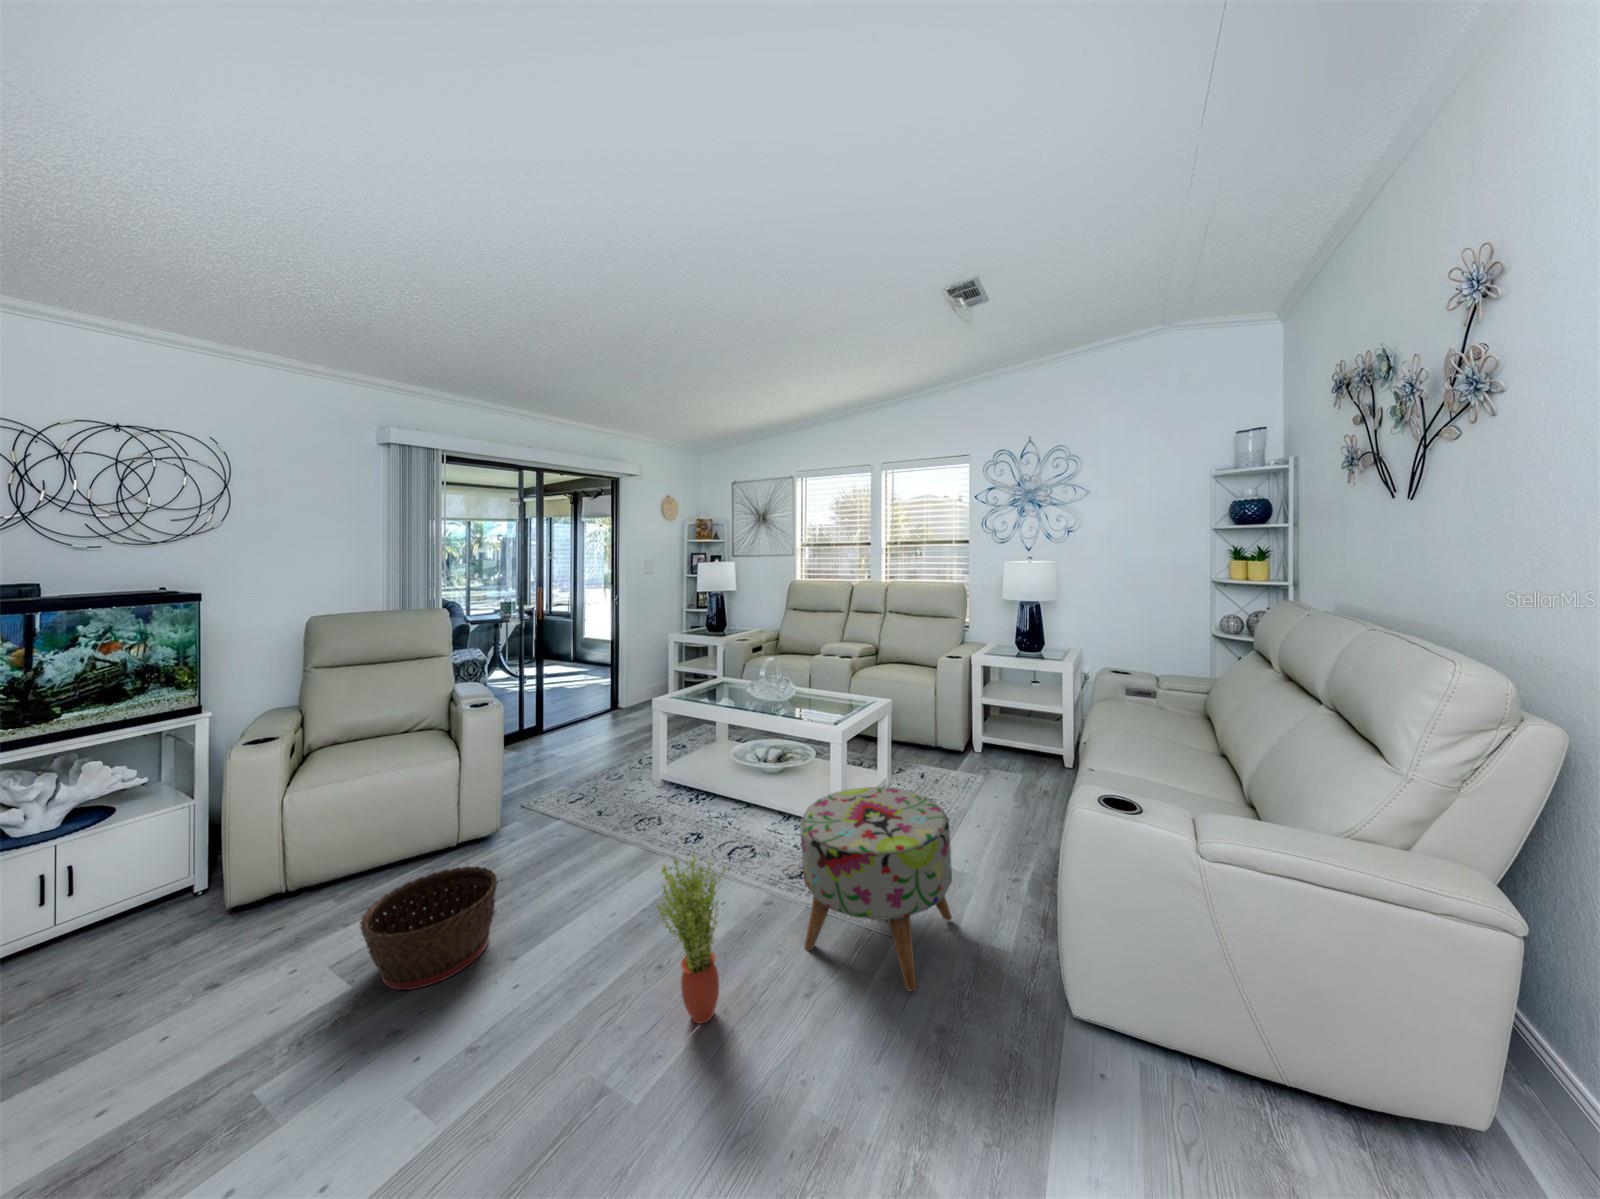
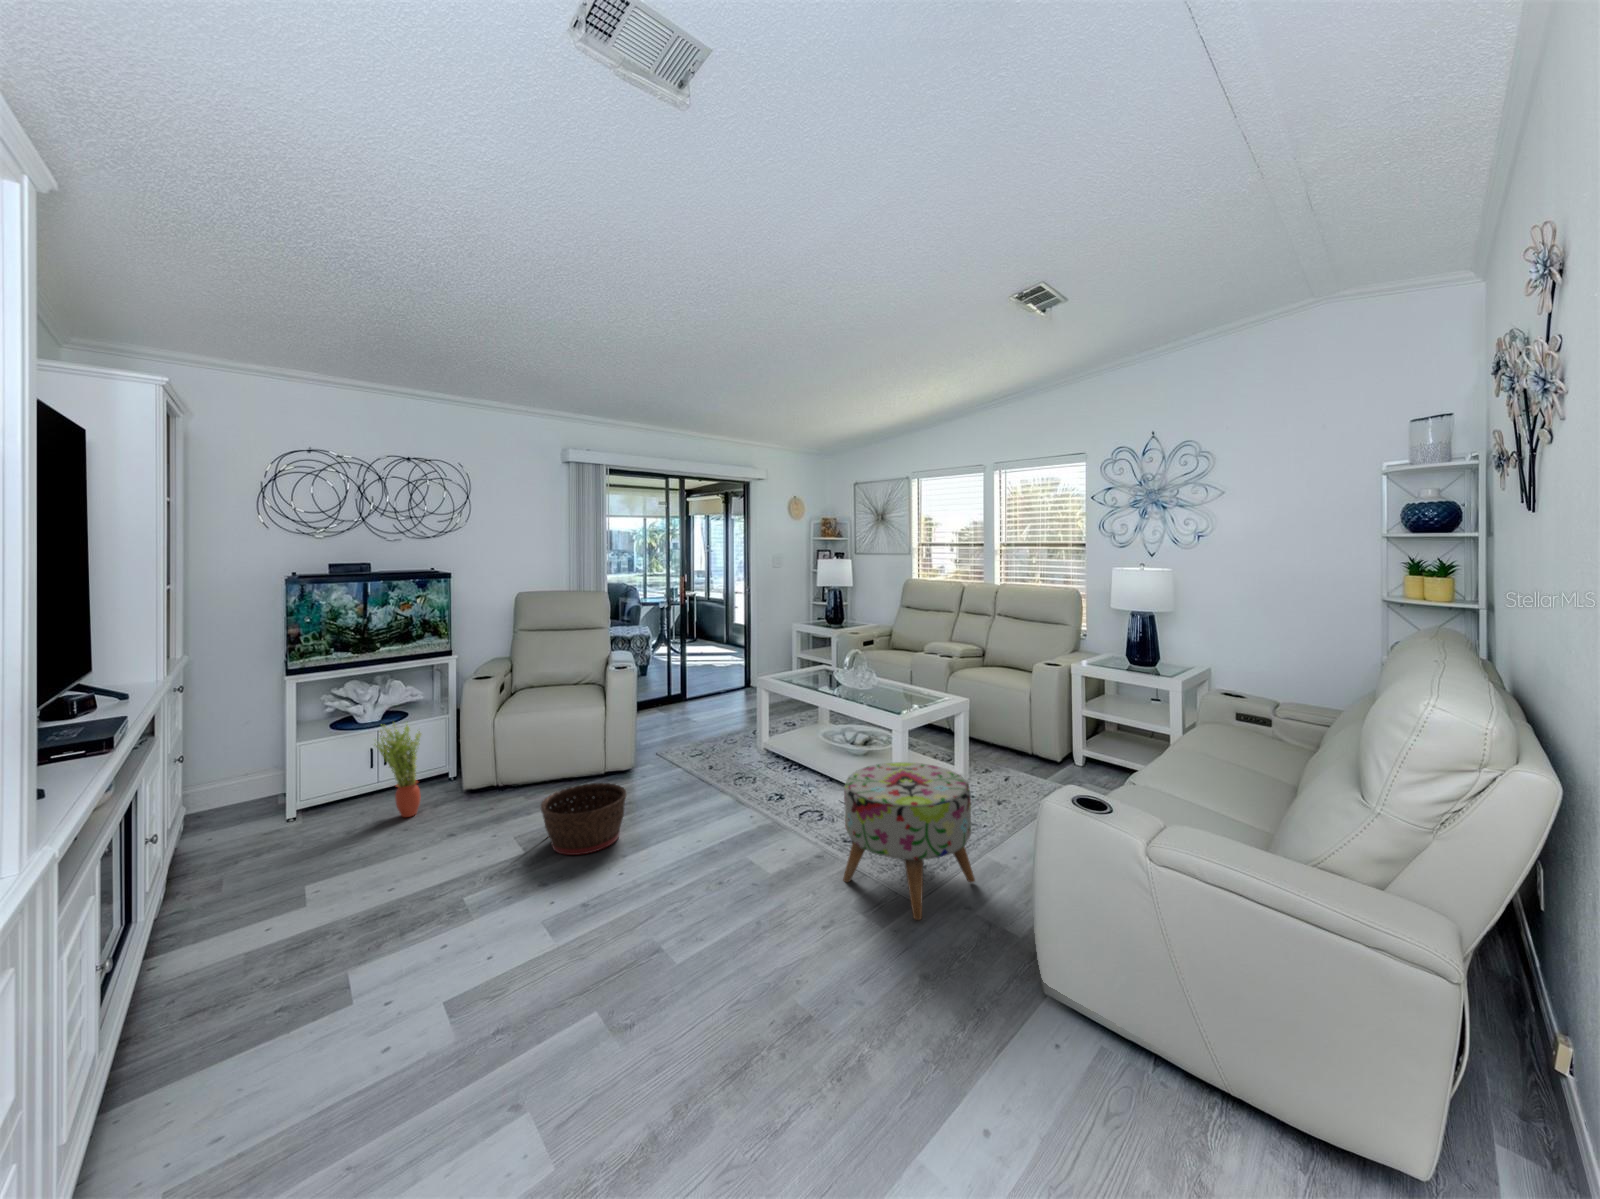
potted plant: present [657,855,726,1024] -> present [375,723,421,817]

